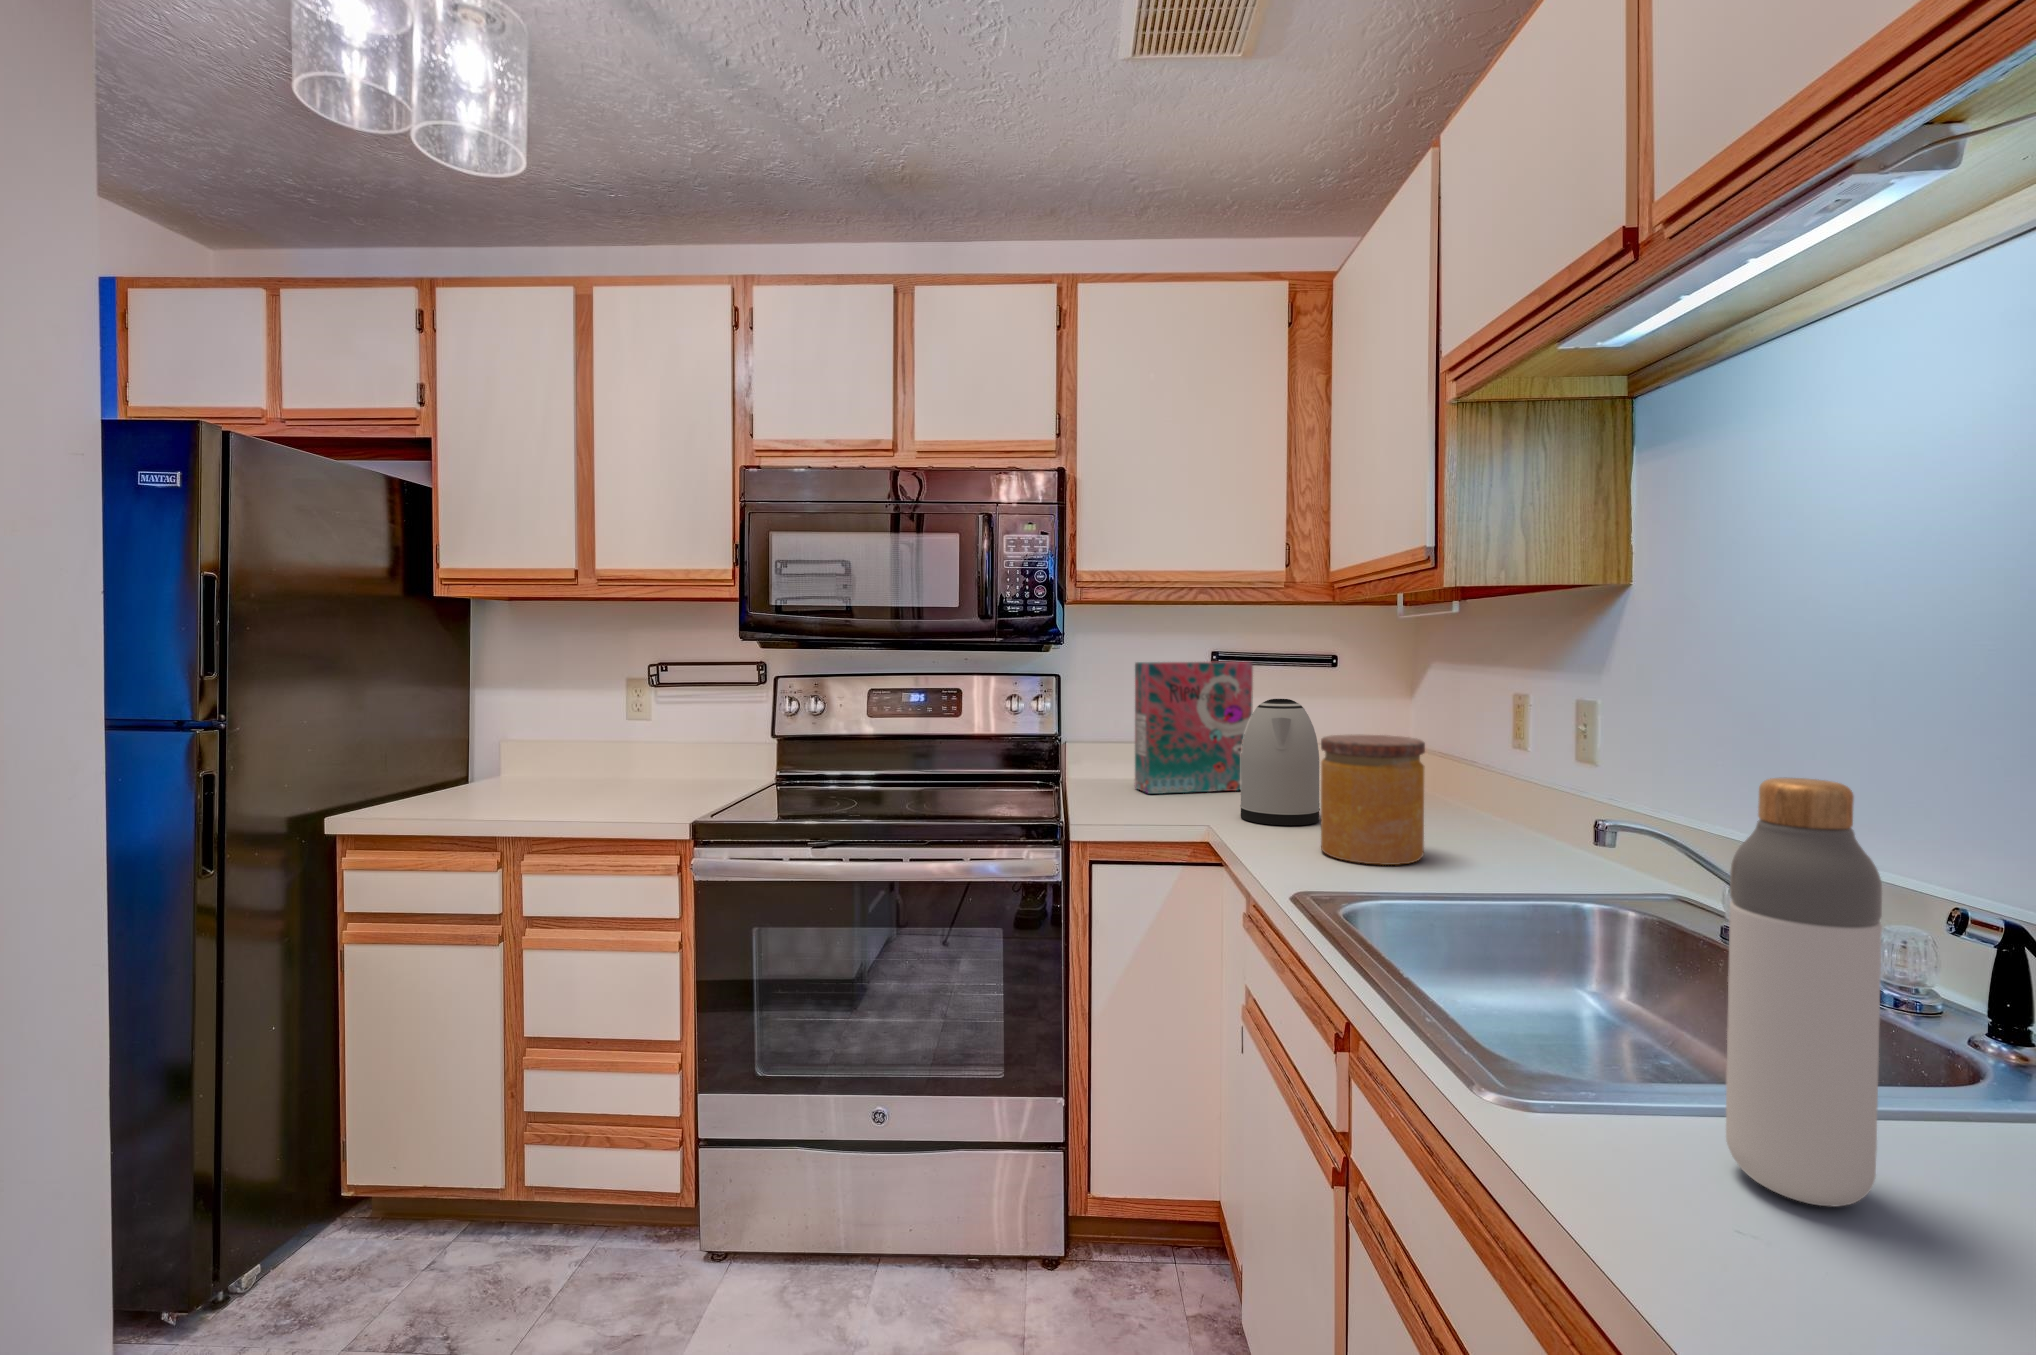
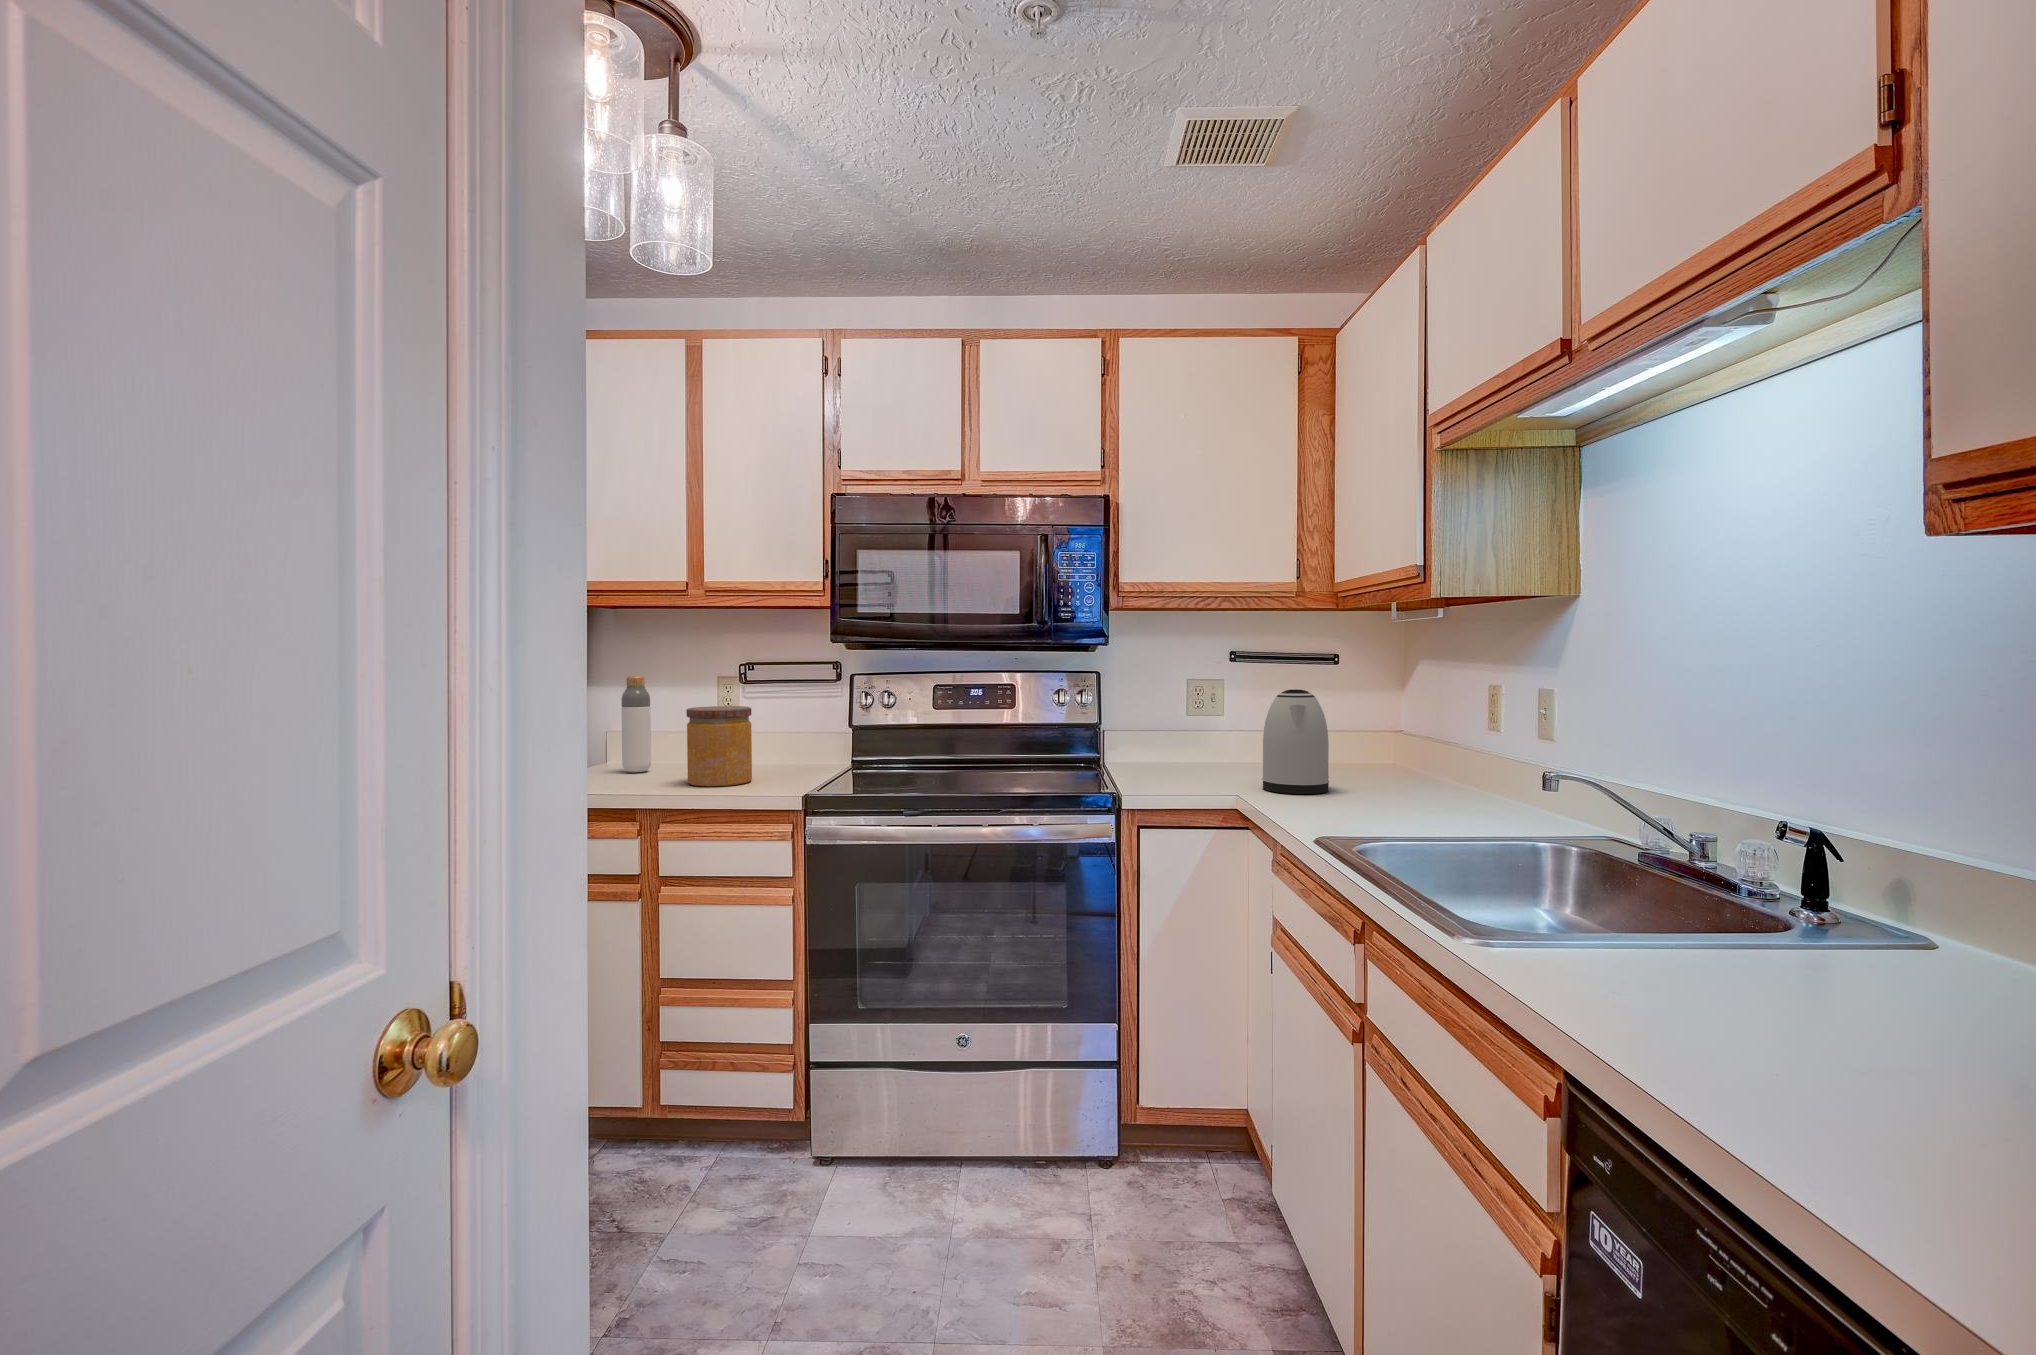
cereal box: present [1135,661,1253,794] -> none [1167,660,1268,773]
jar: present [1321,735,1425,865] -> present [686,706,752,786]
bottle: present [1726,778,1882,1207] -> present [621,676,651,772]

